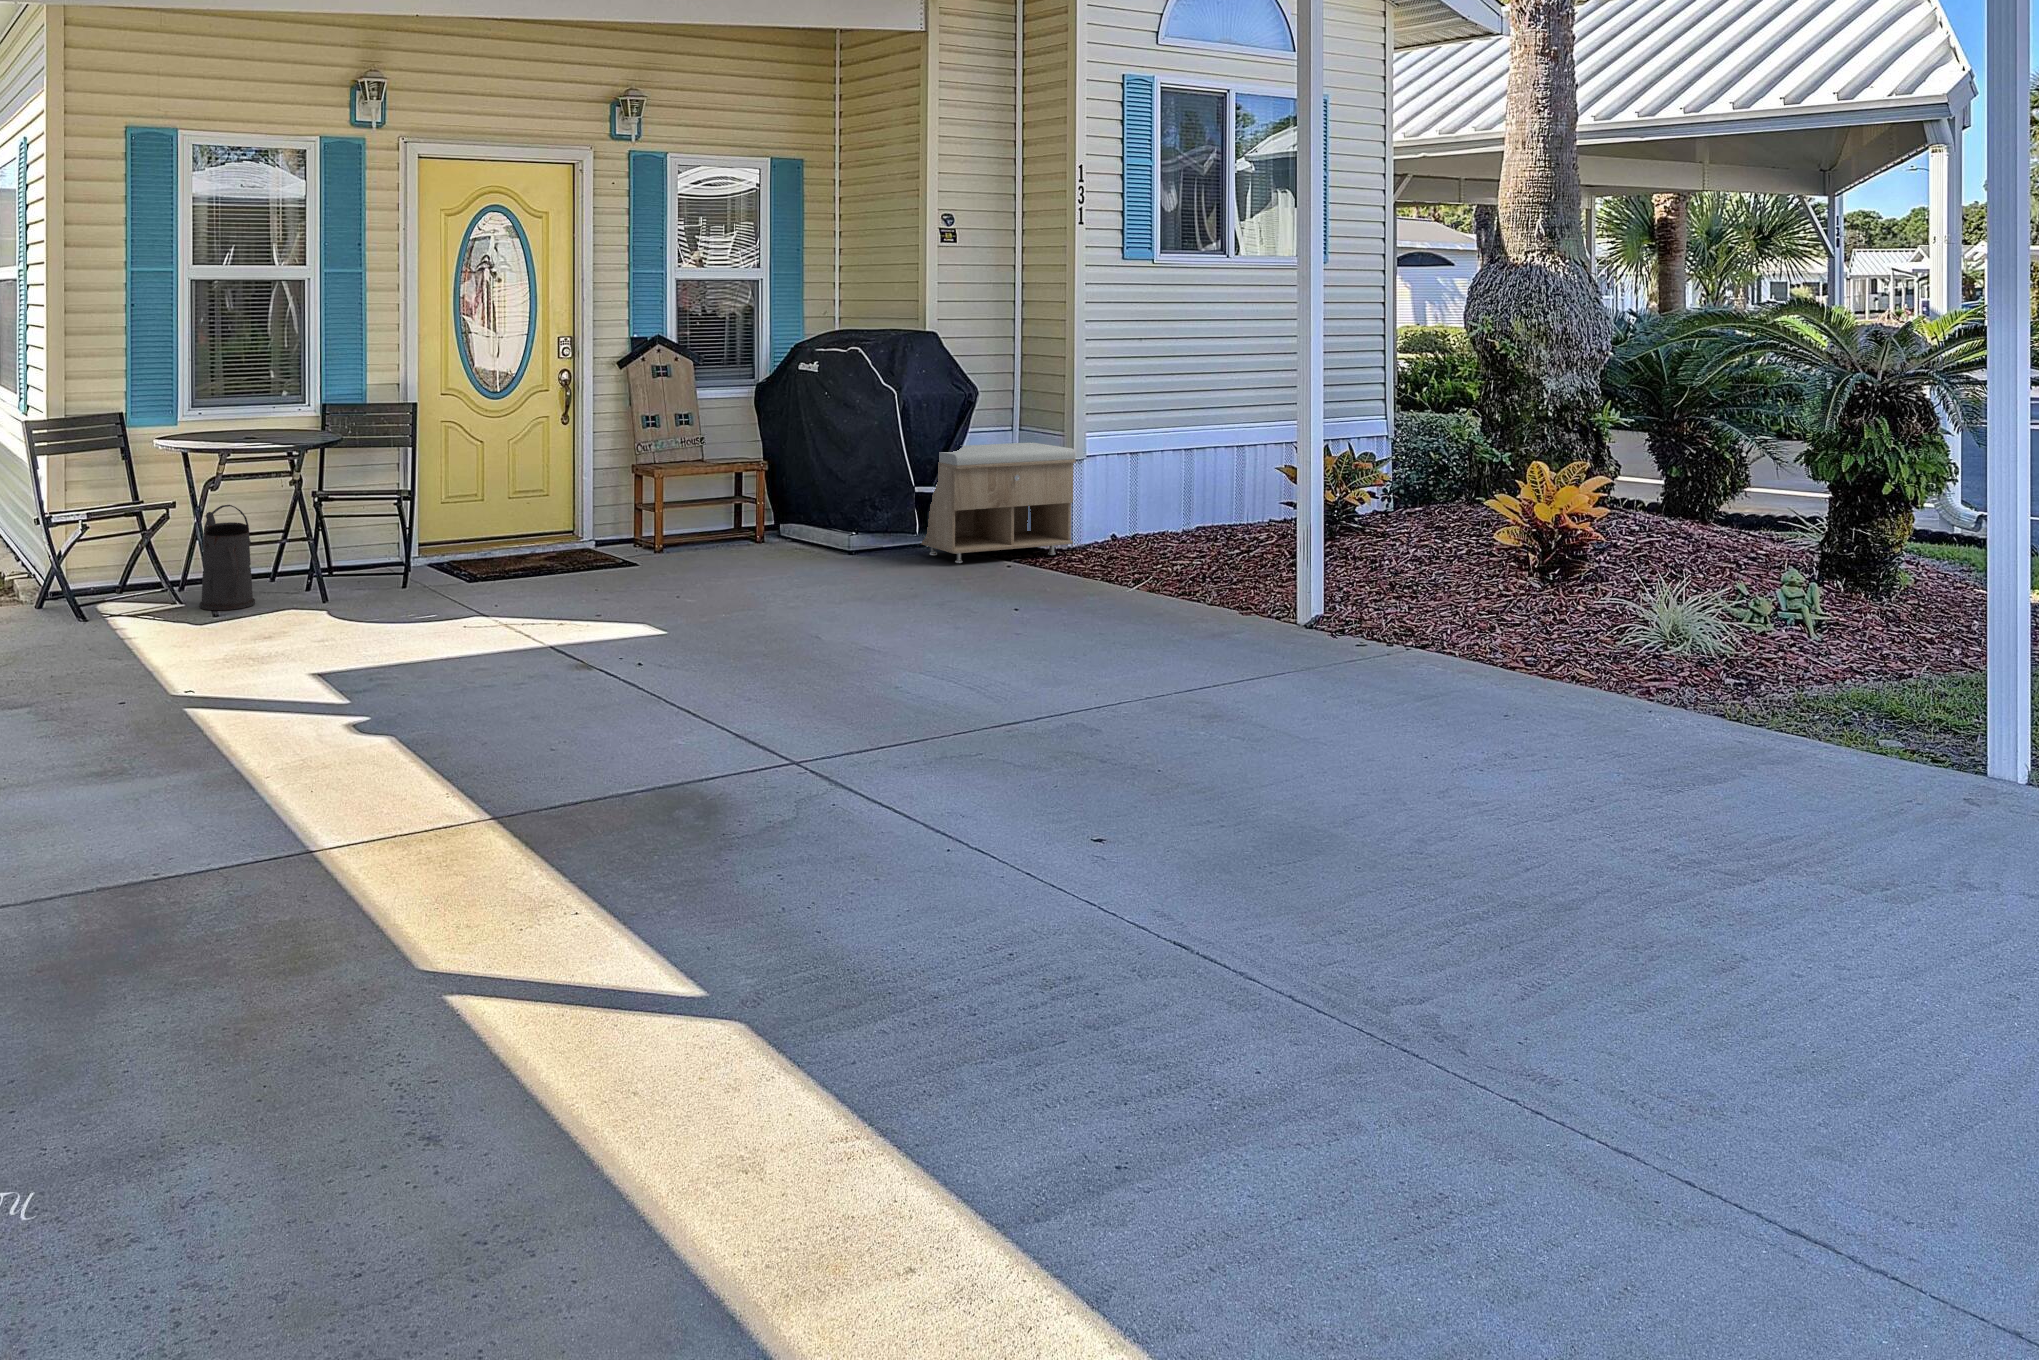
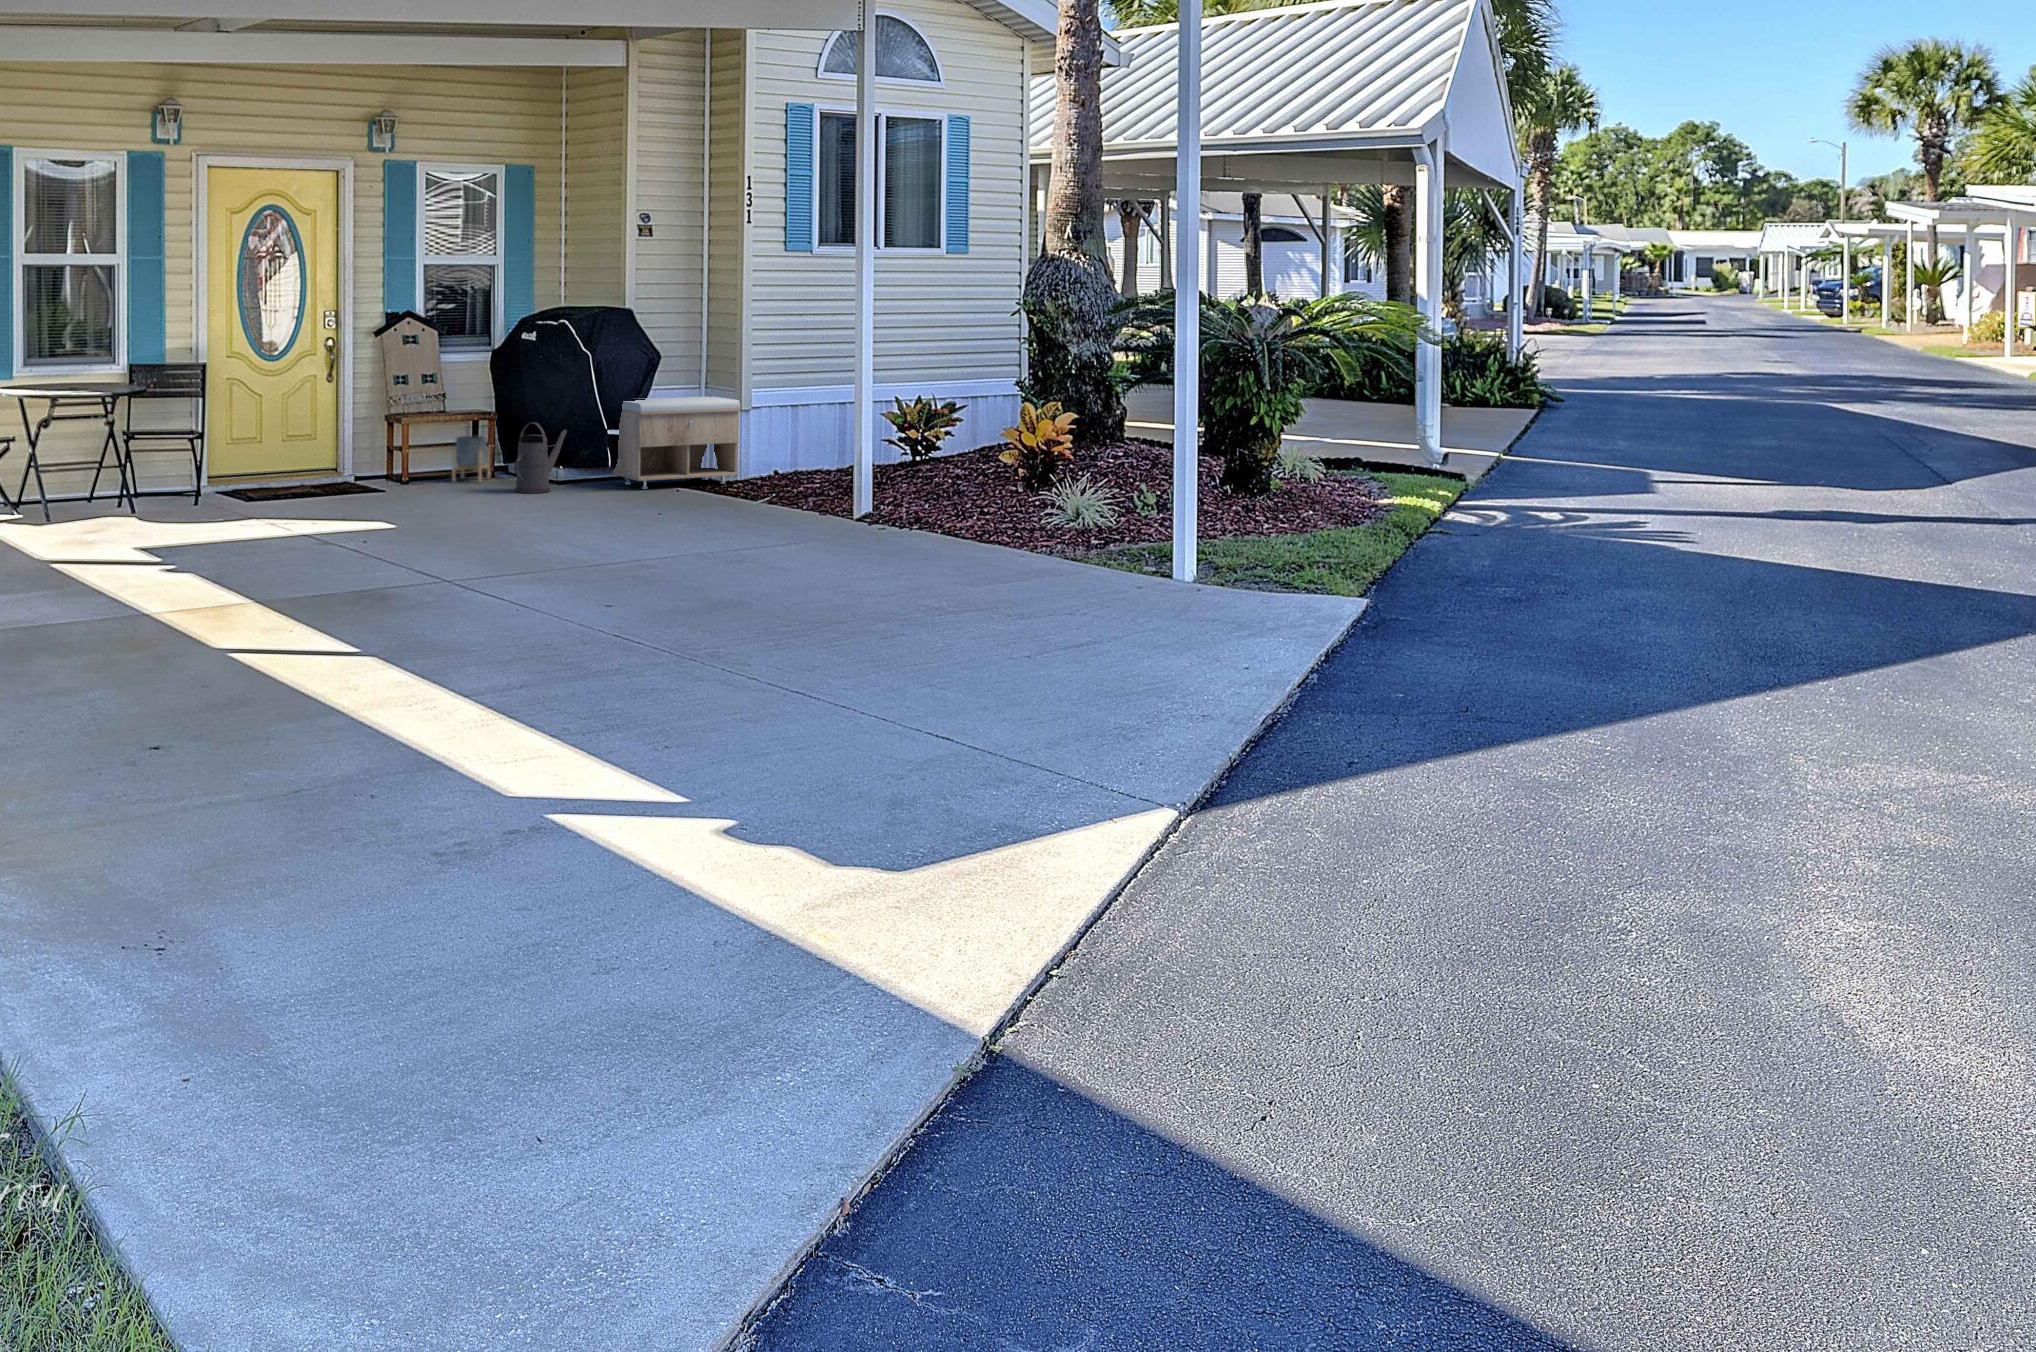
planter: none [713,492,758,551] -> present [452,436,490,482]
watering can: present [200,505,255,610] -> present [514,422,567,493]

